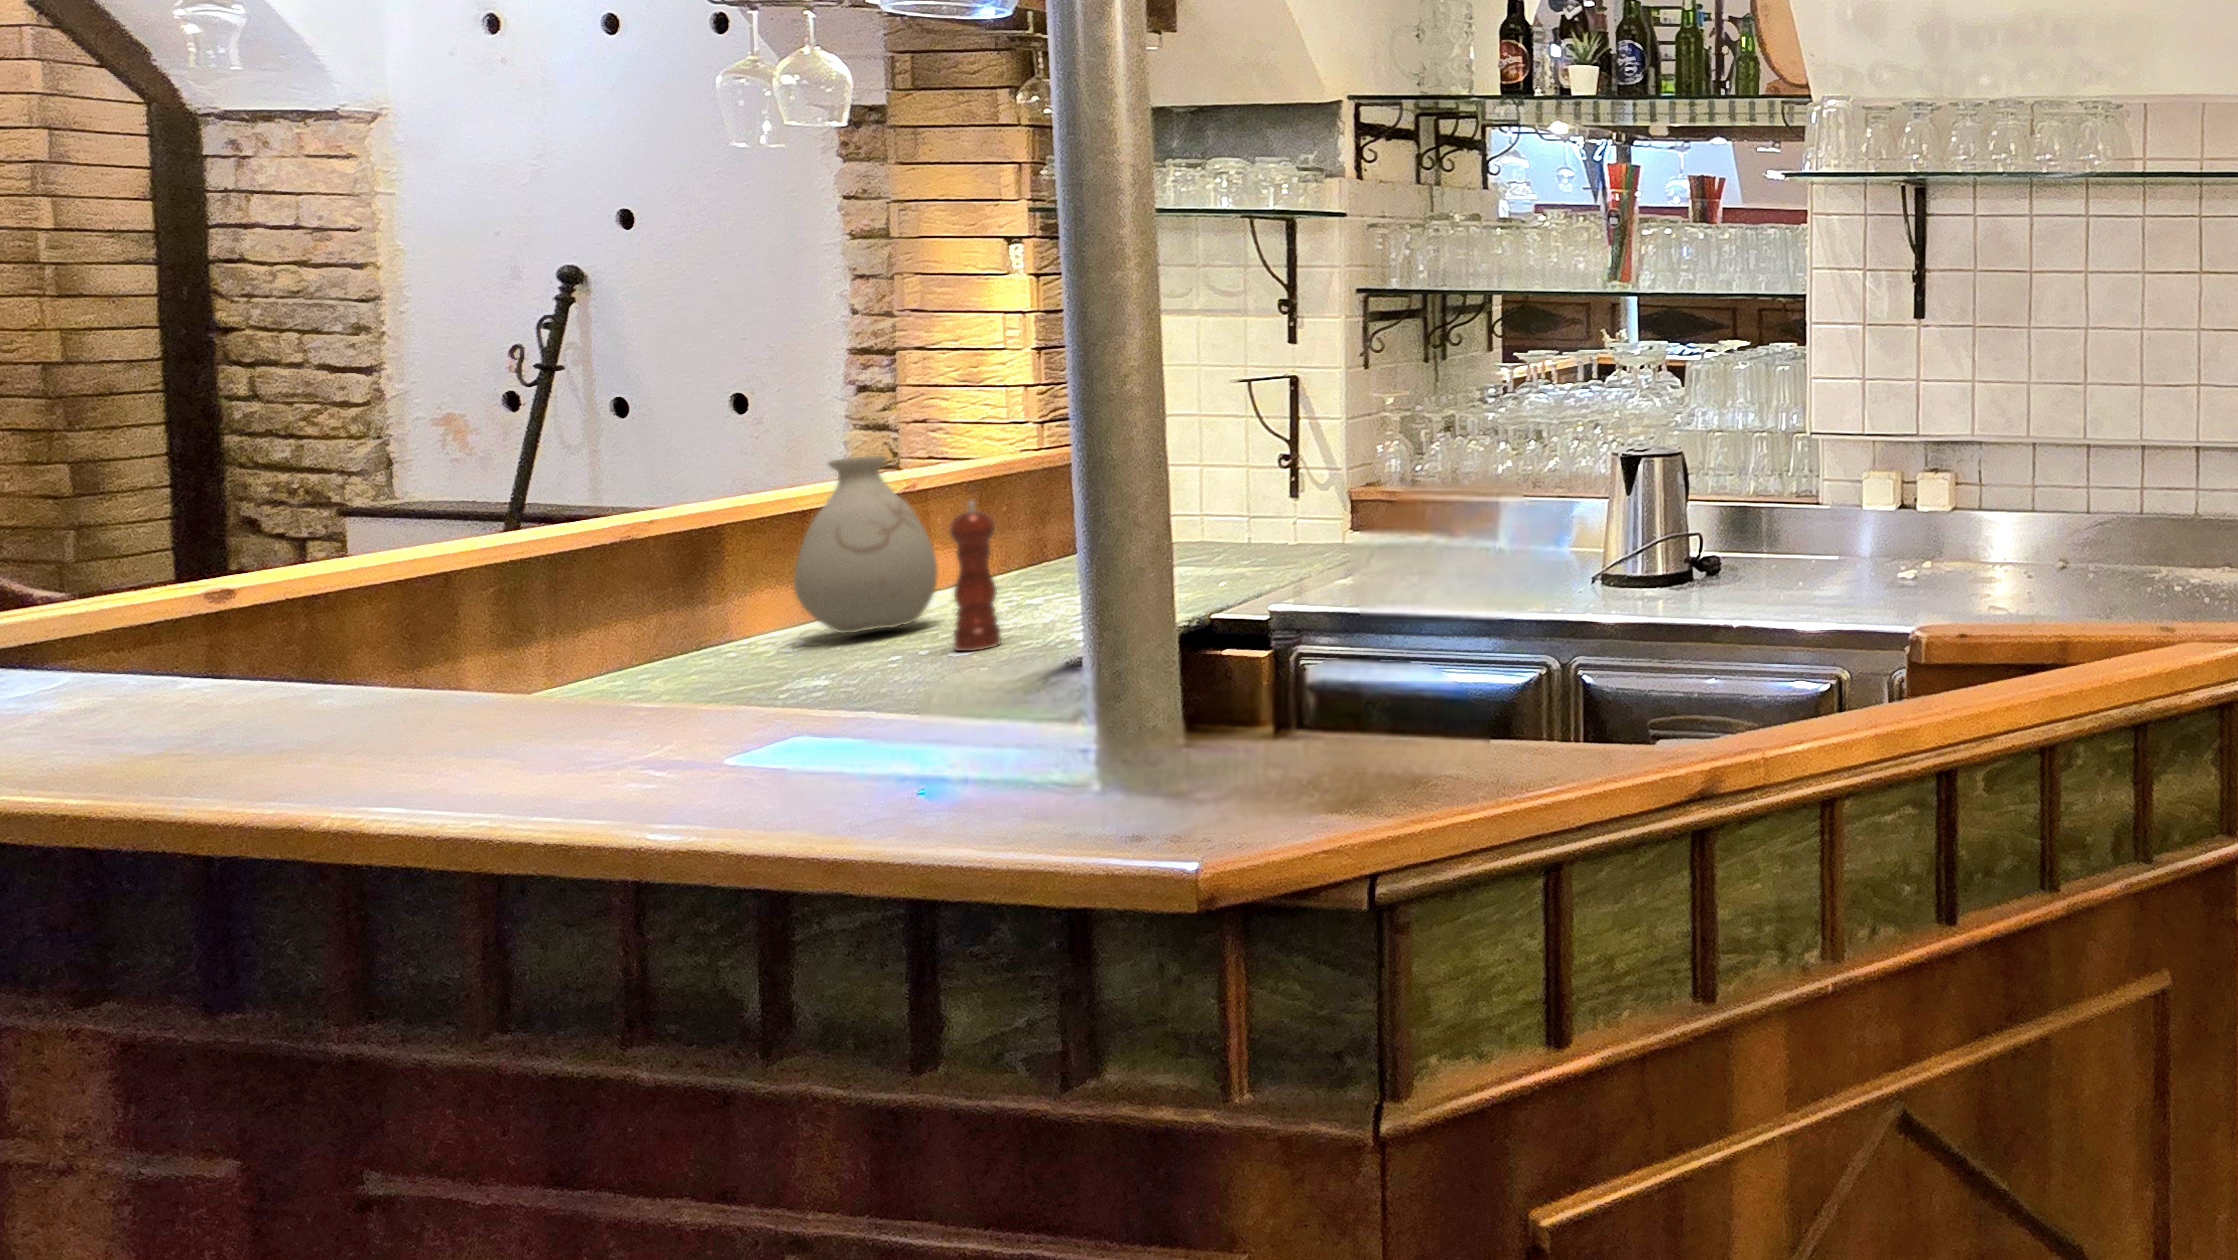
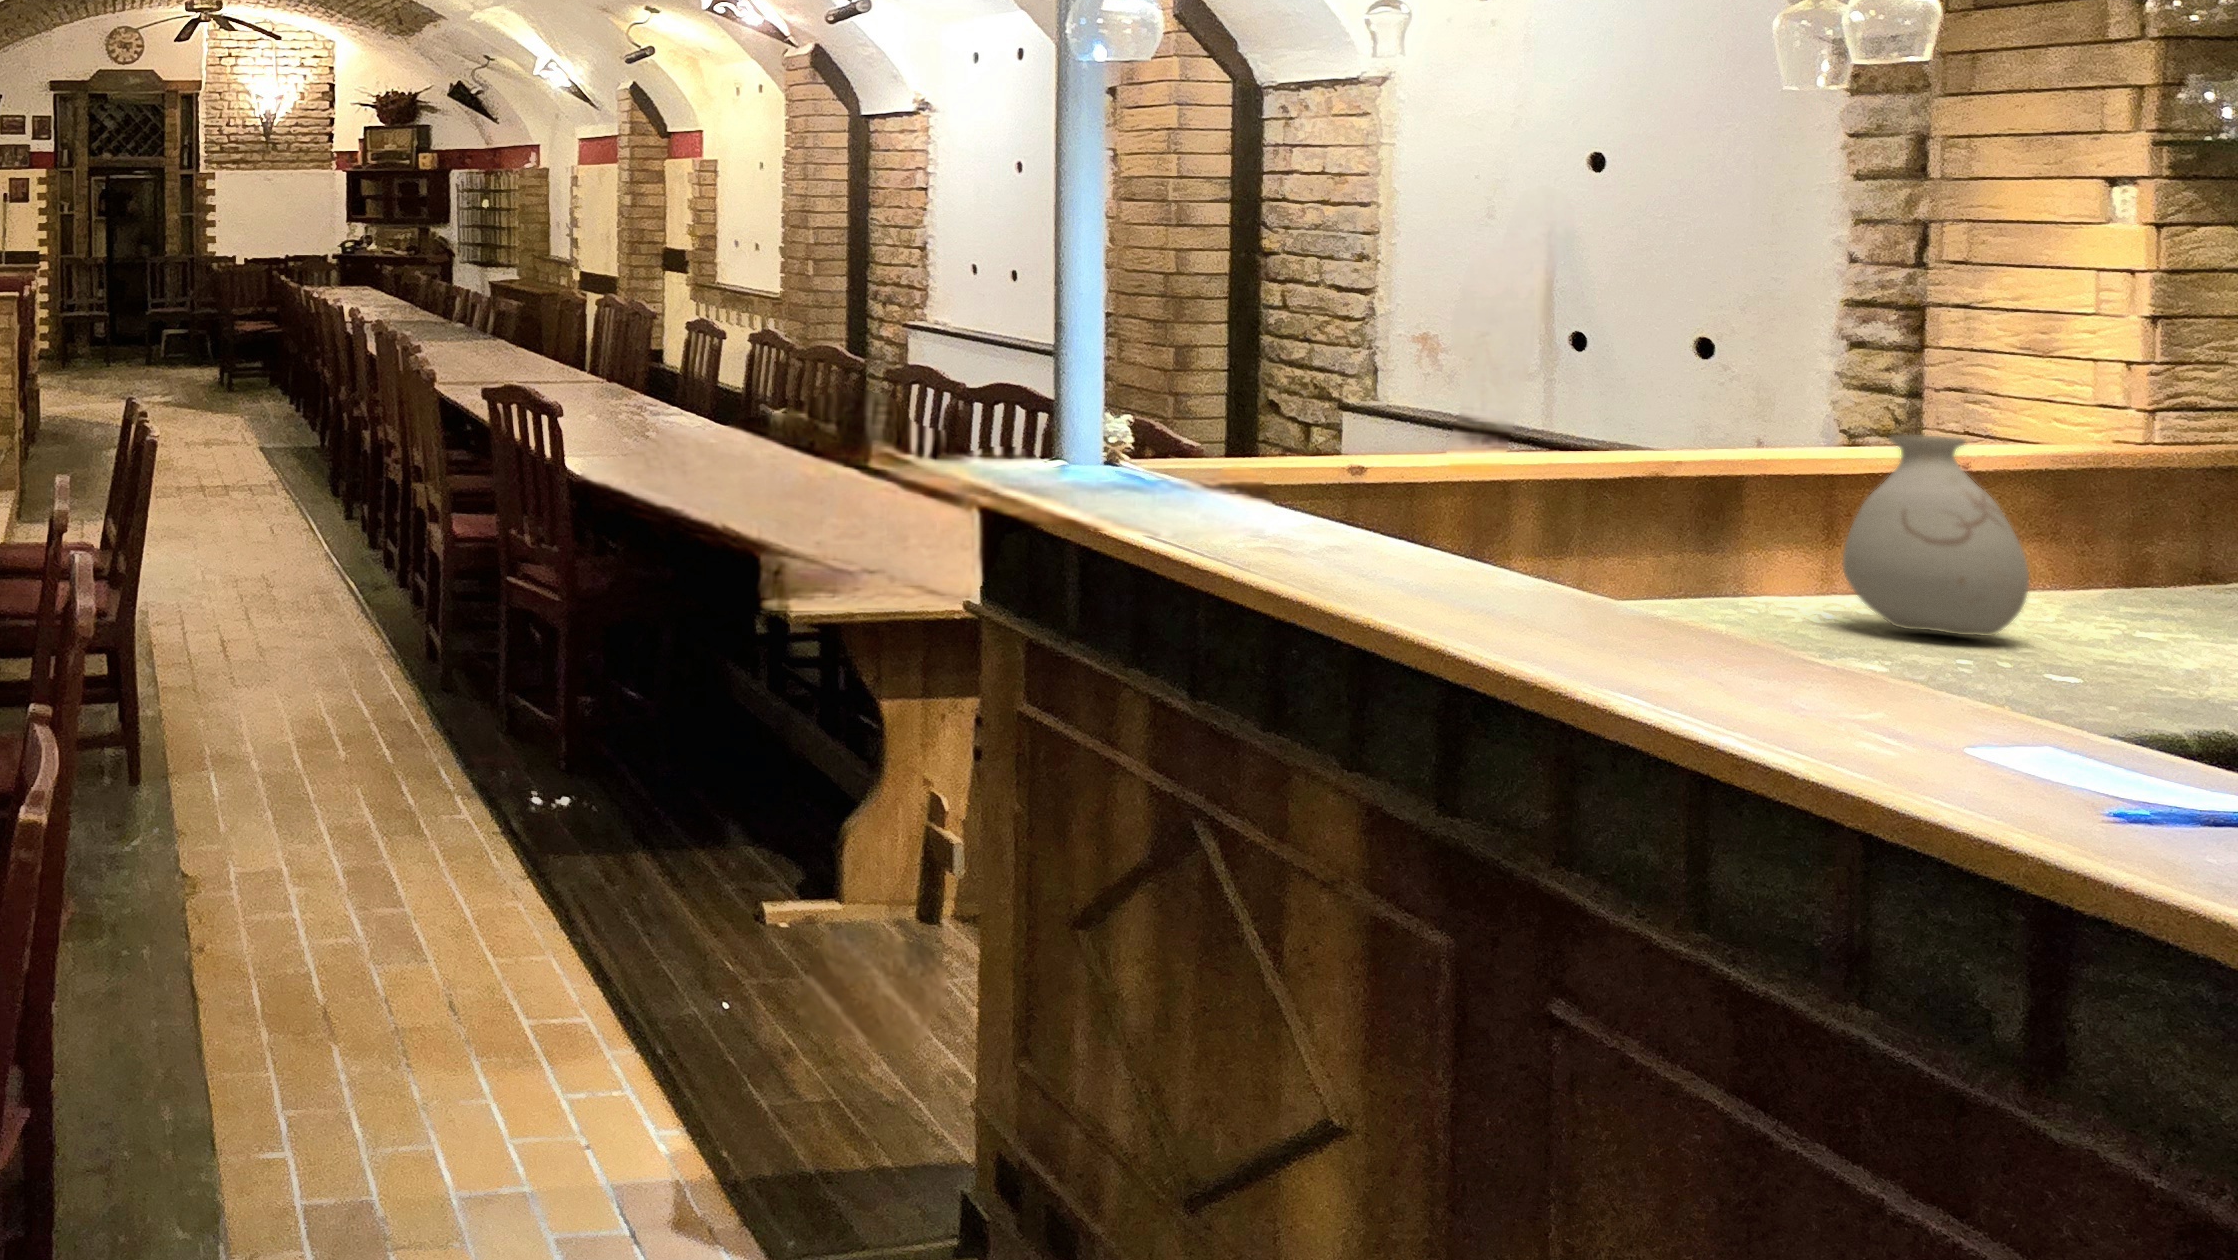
pepper mill: present [950,502,1001,651] -> none [2076,513,2150,696]

